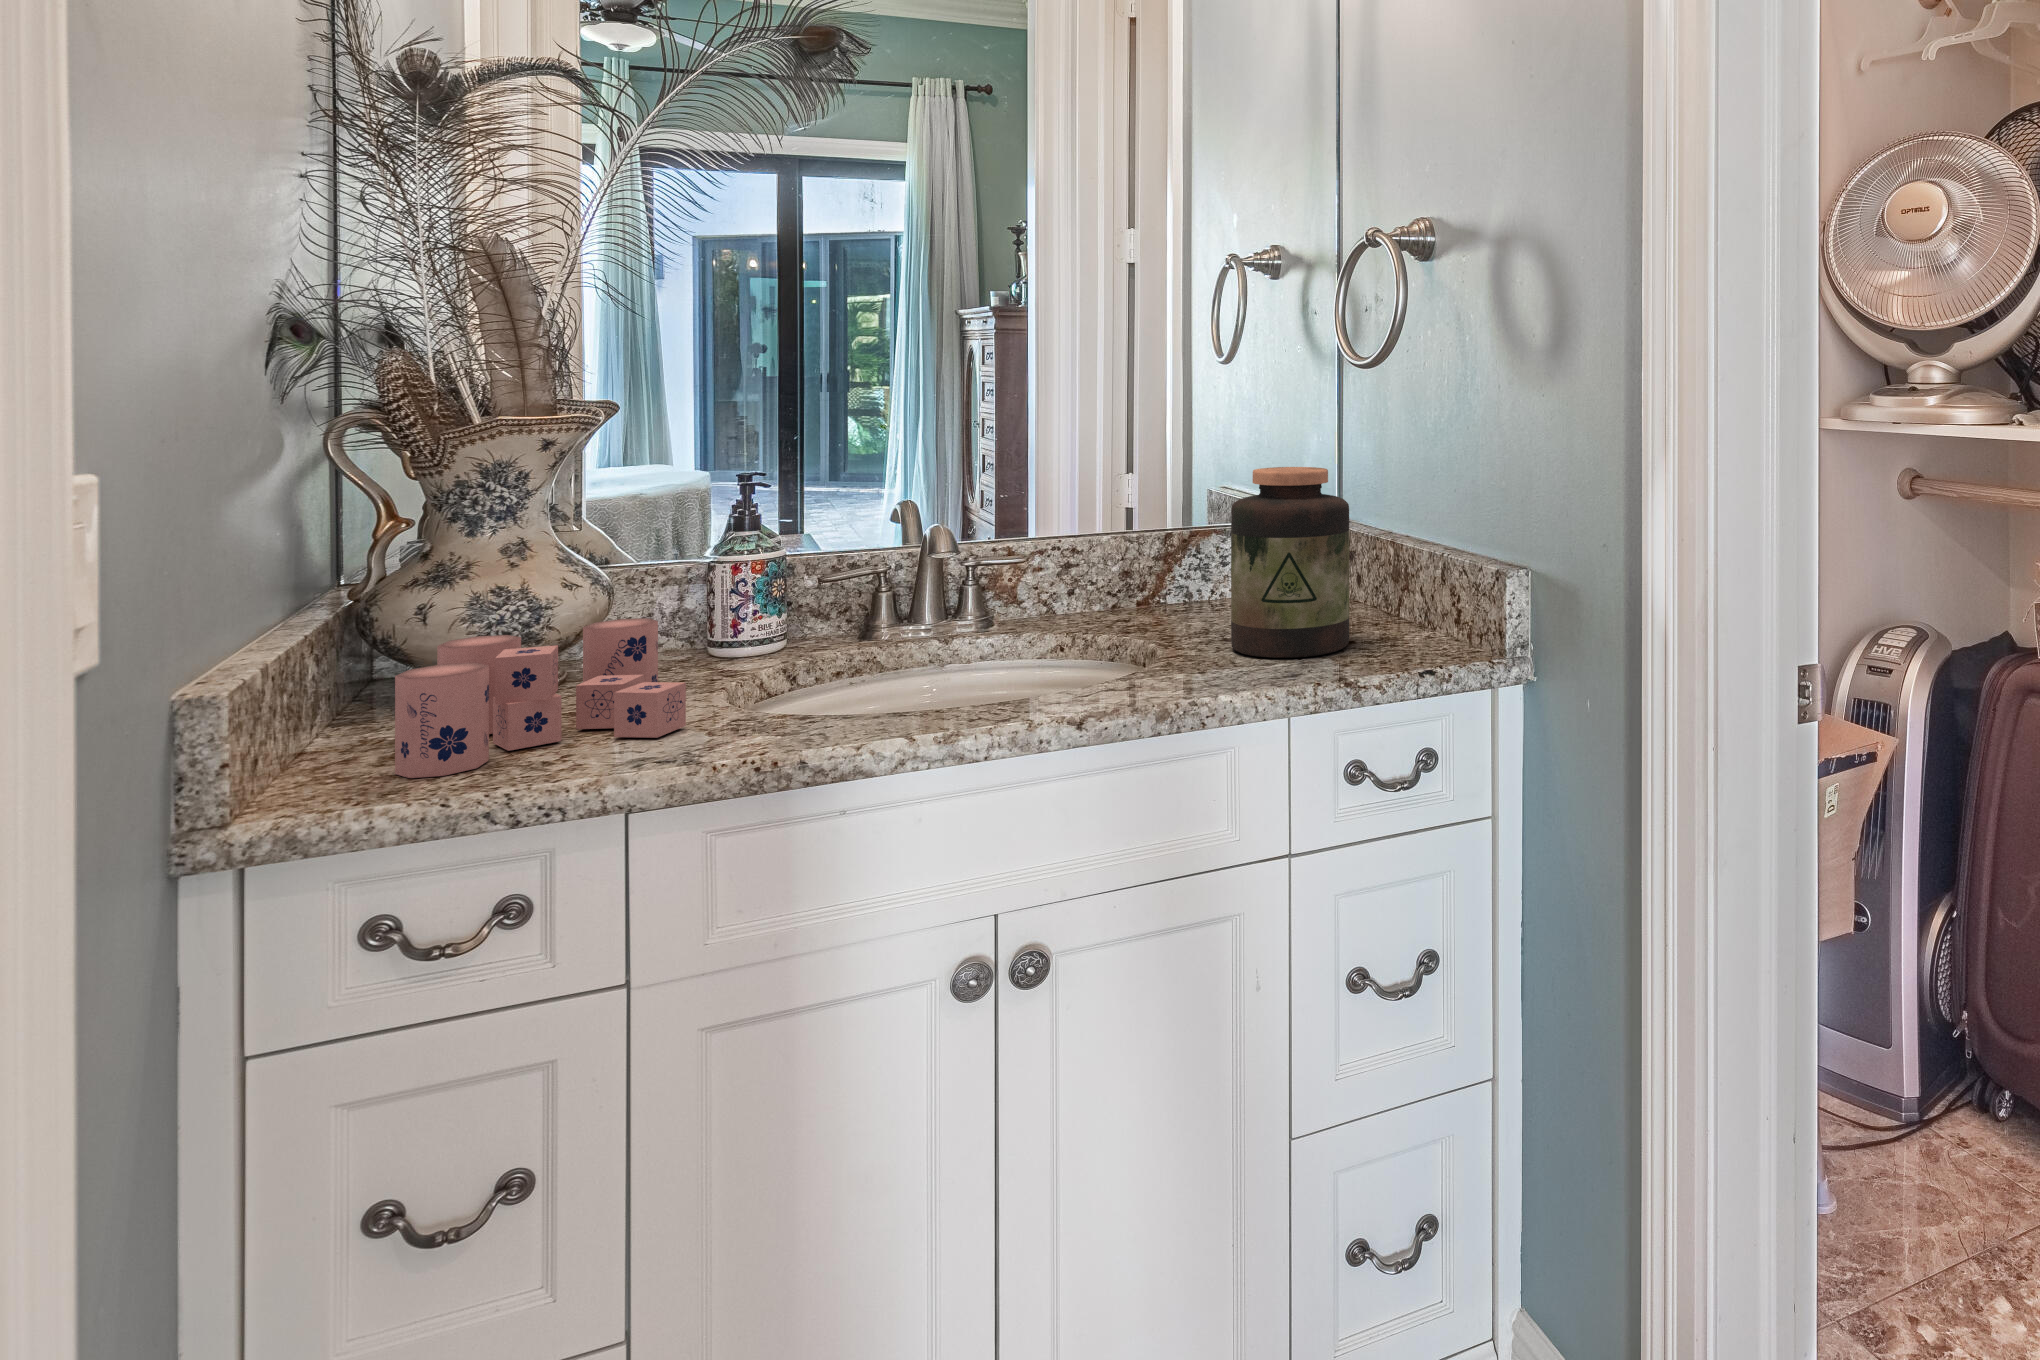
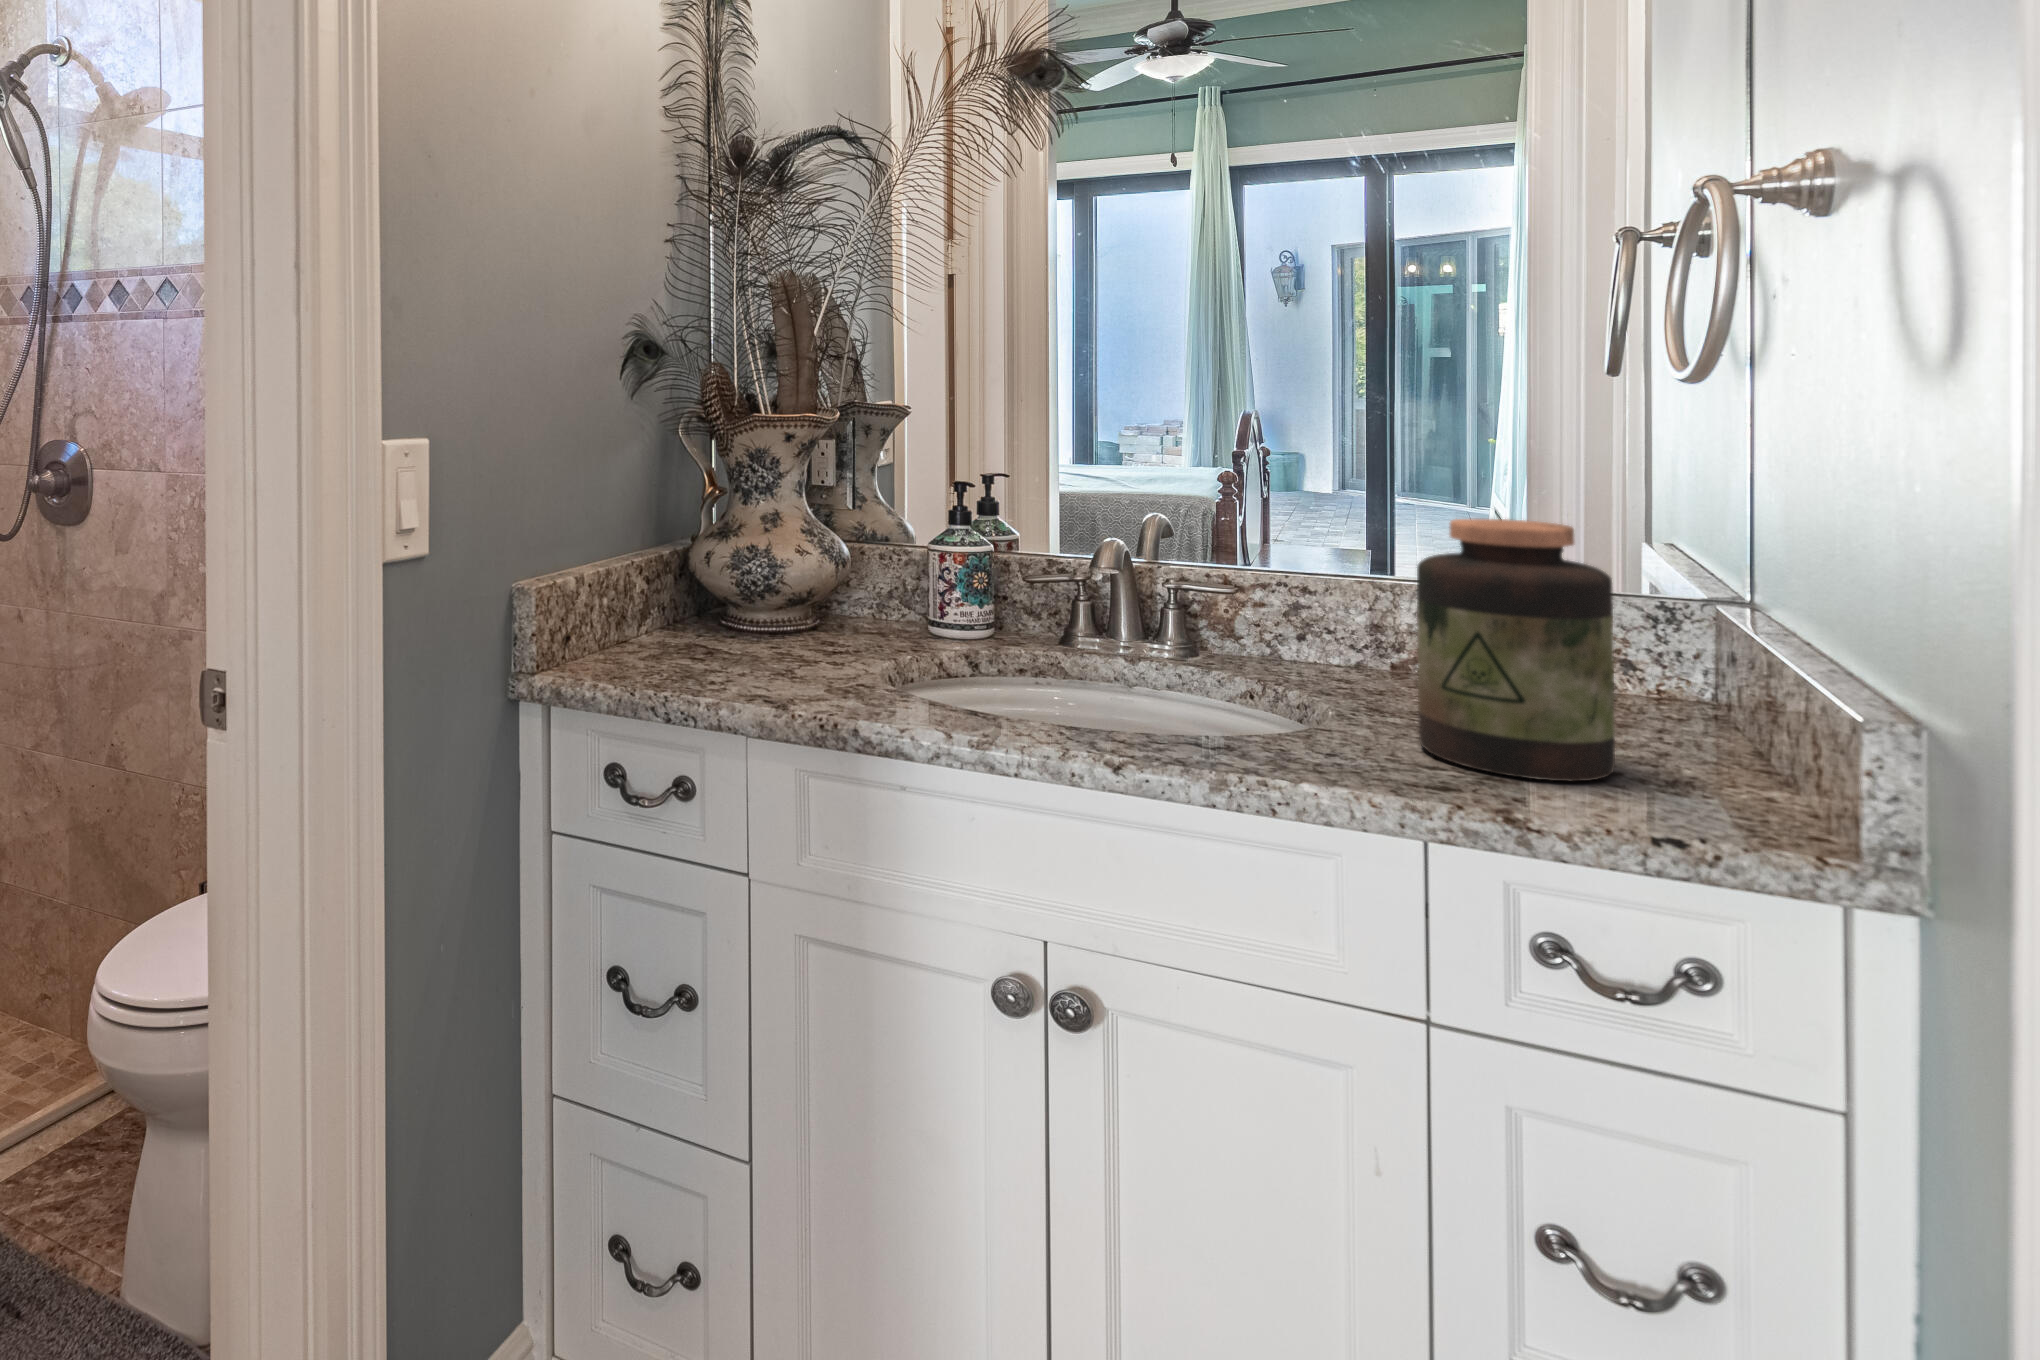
candle: present [395,618,686,778] -> none [642,580,841,681]

